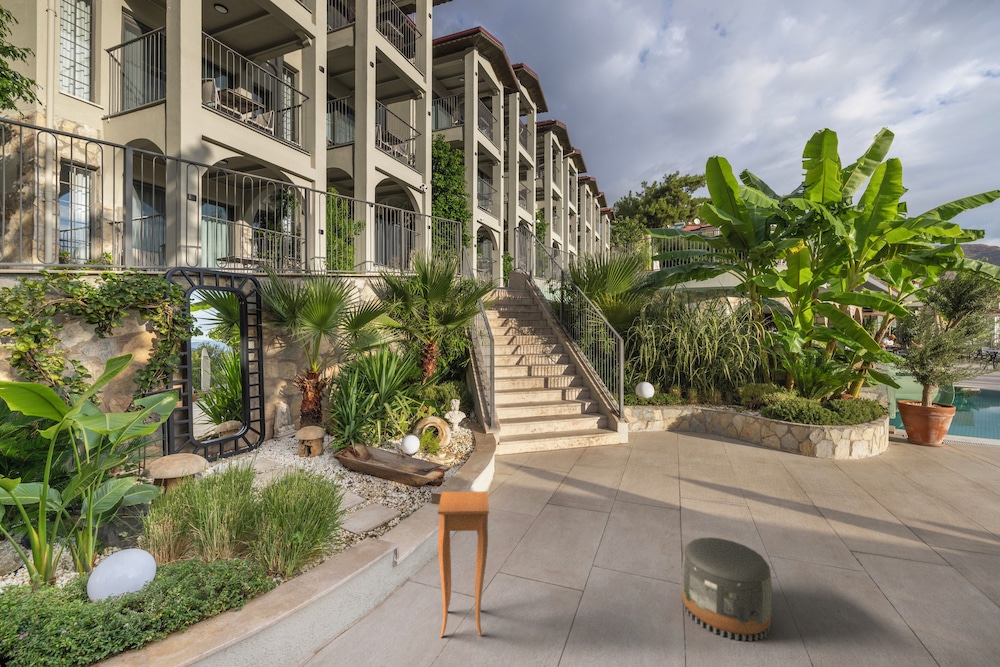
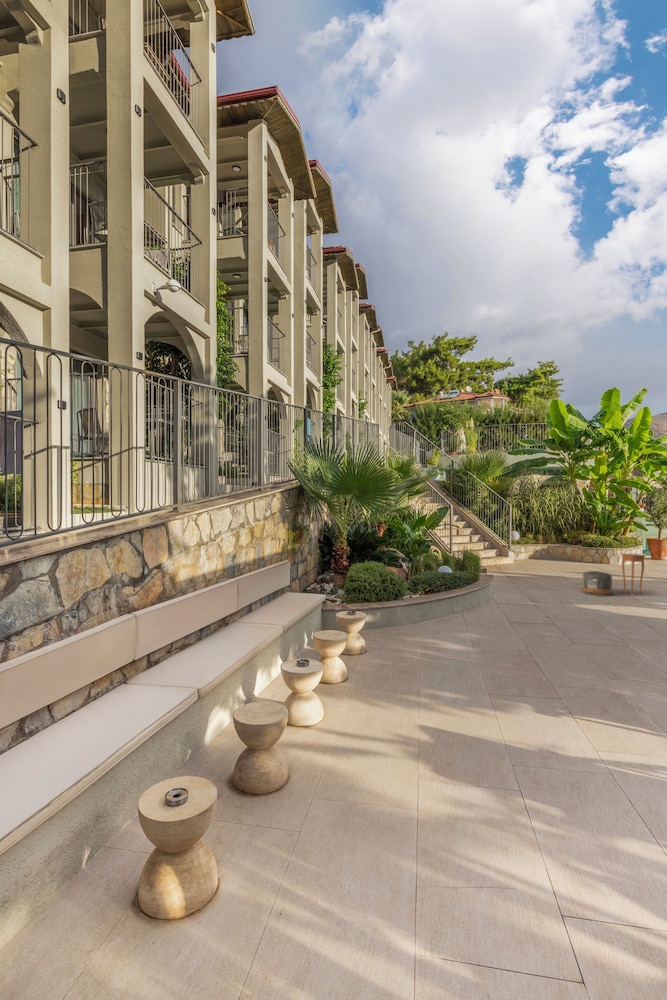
side table: present [438,492,489,637] -> present [621,554,645,593]

